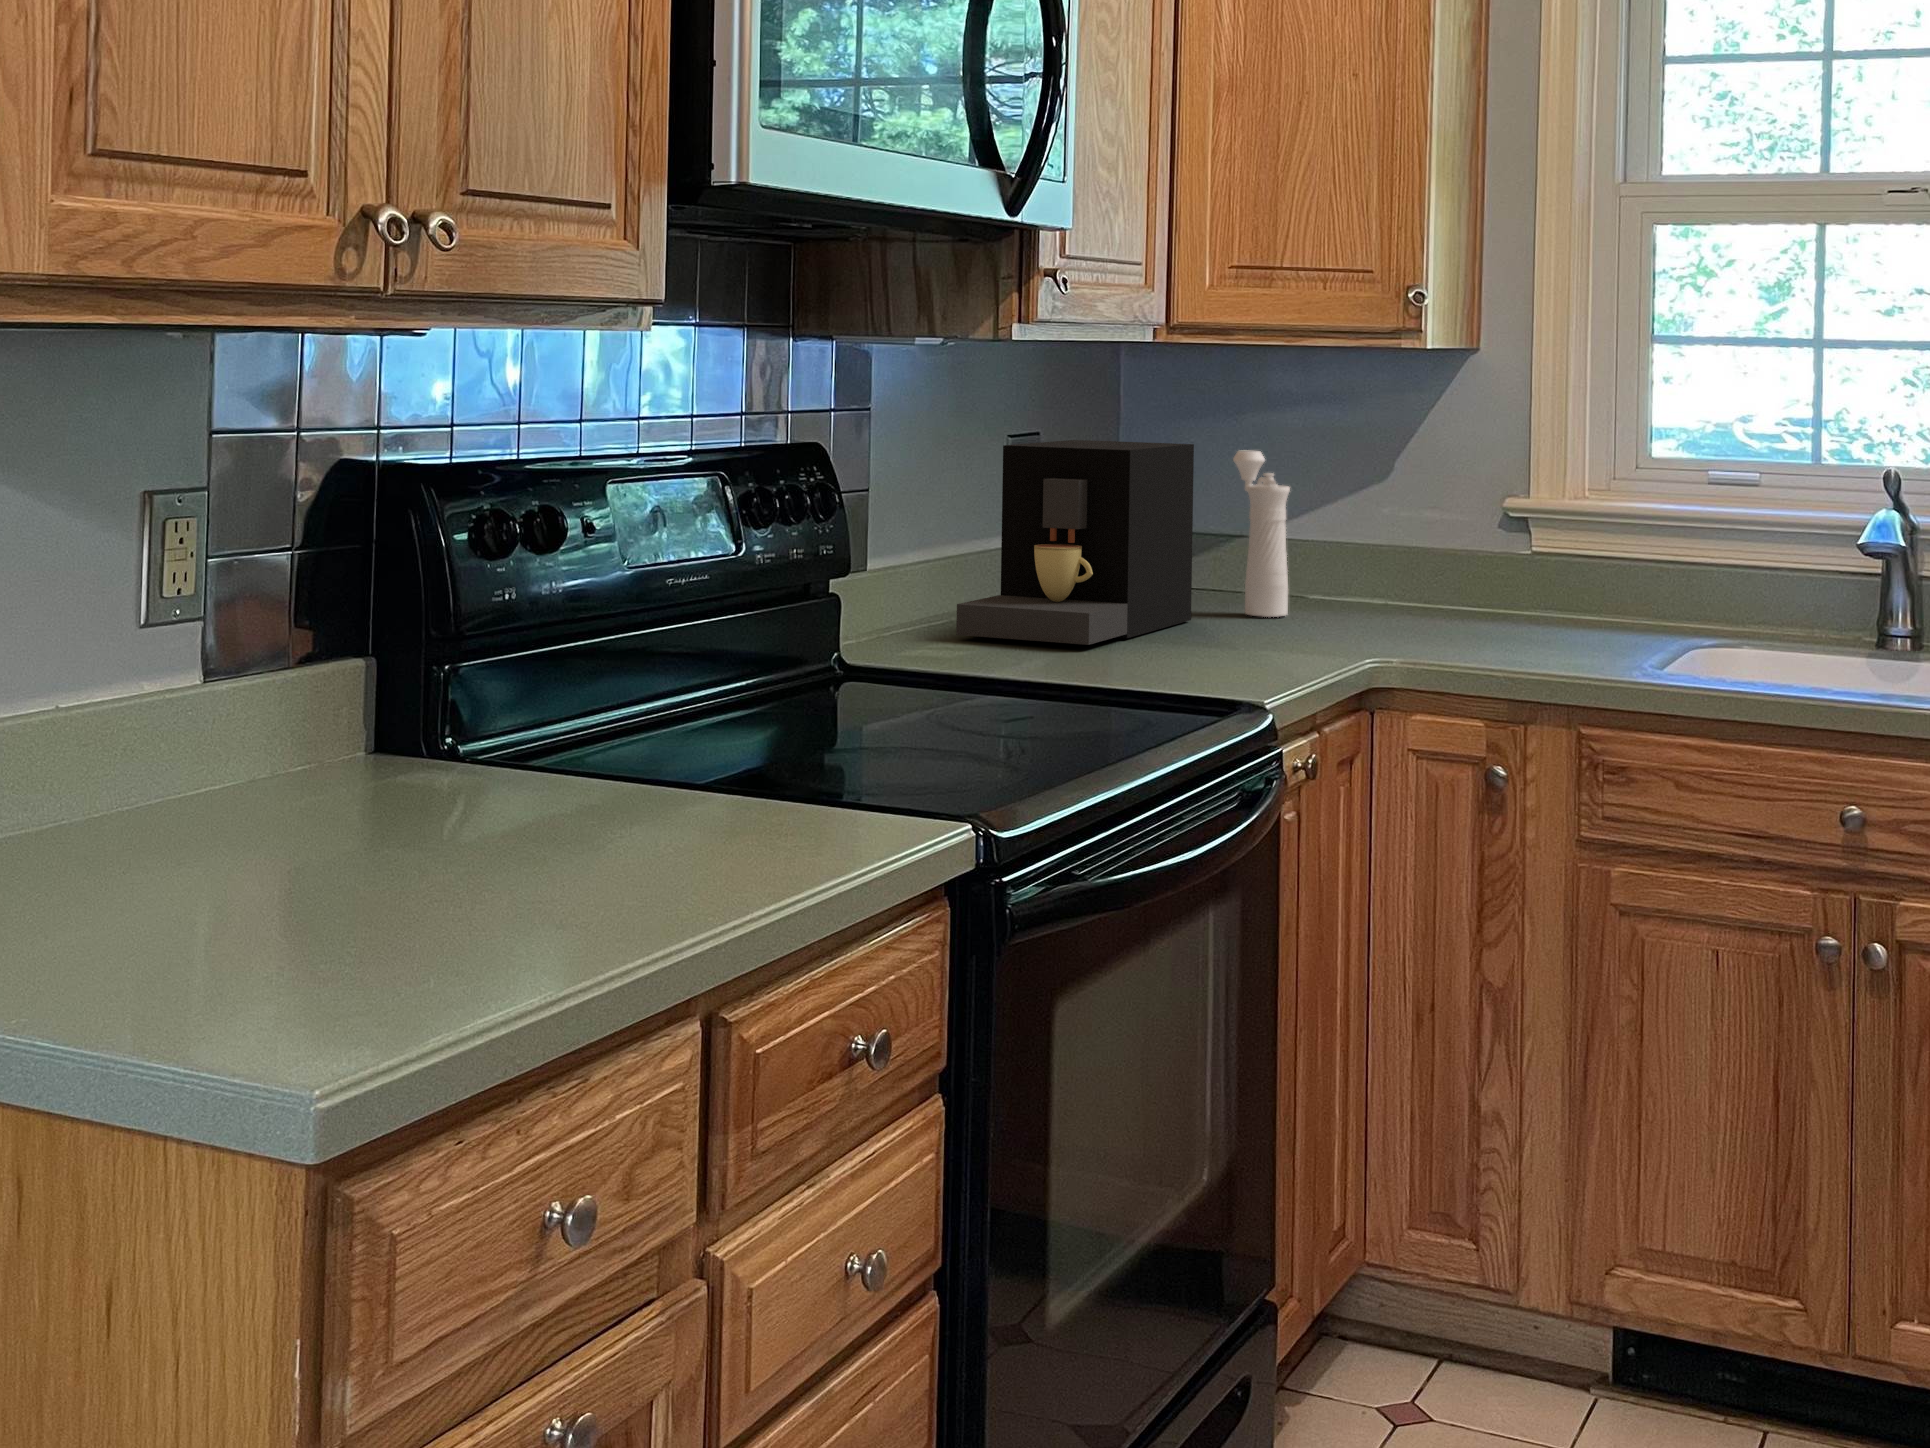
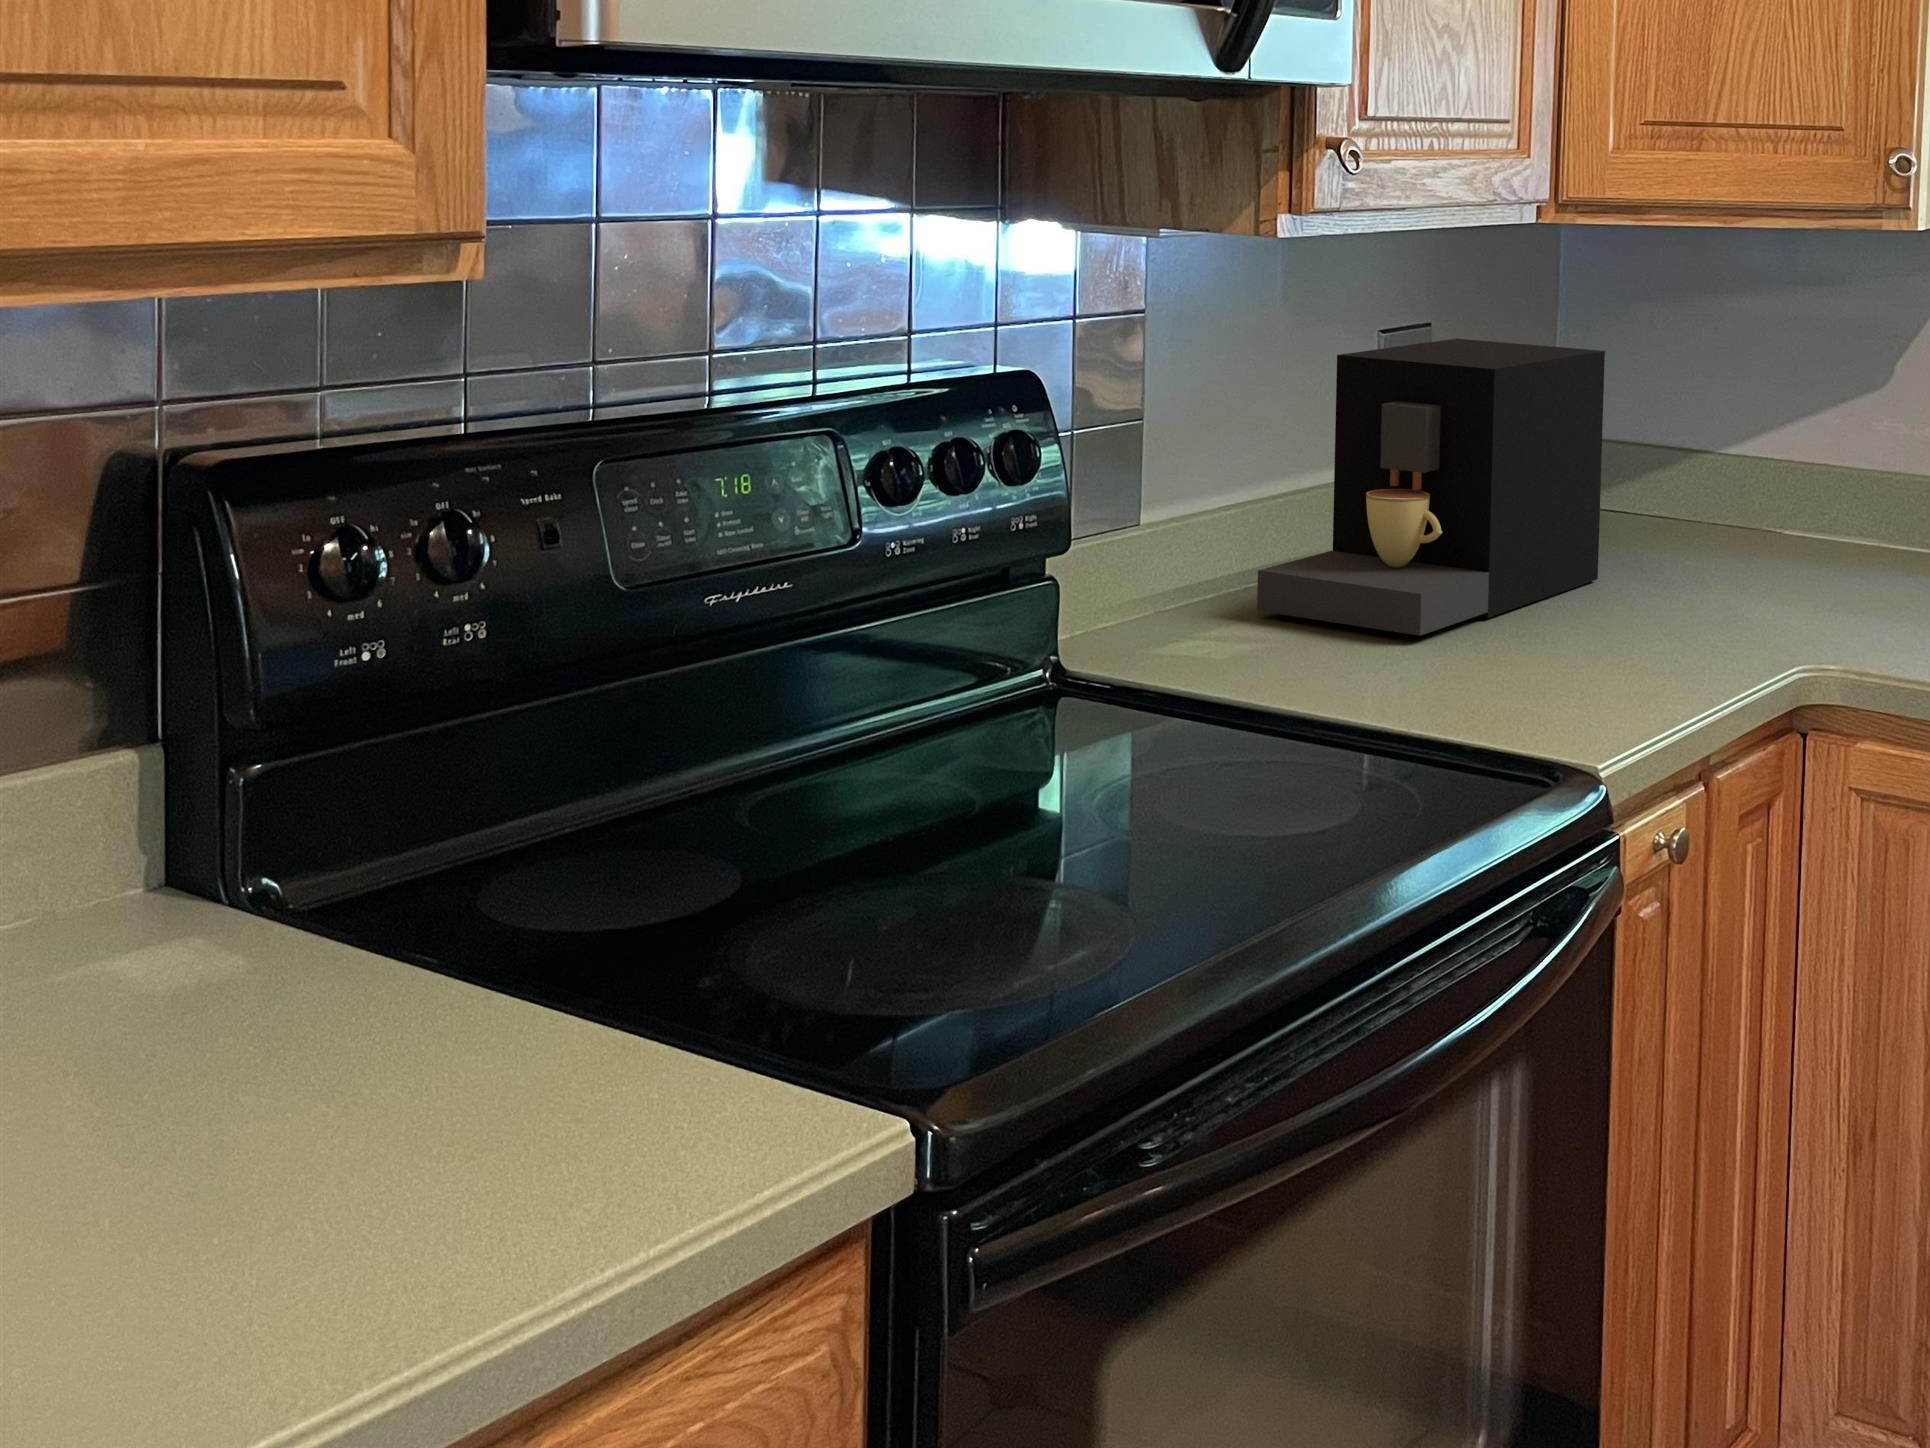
pepper mill: present [1233,450,1290,617] -> none [1675,350,1739,573]

